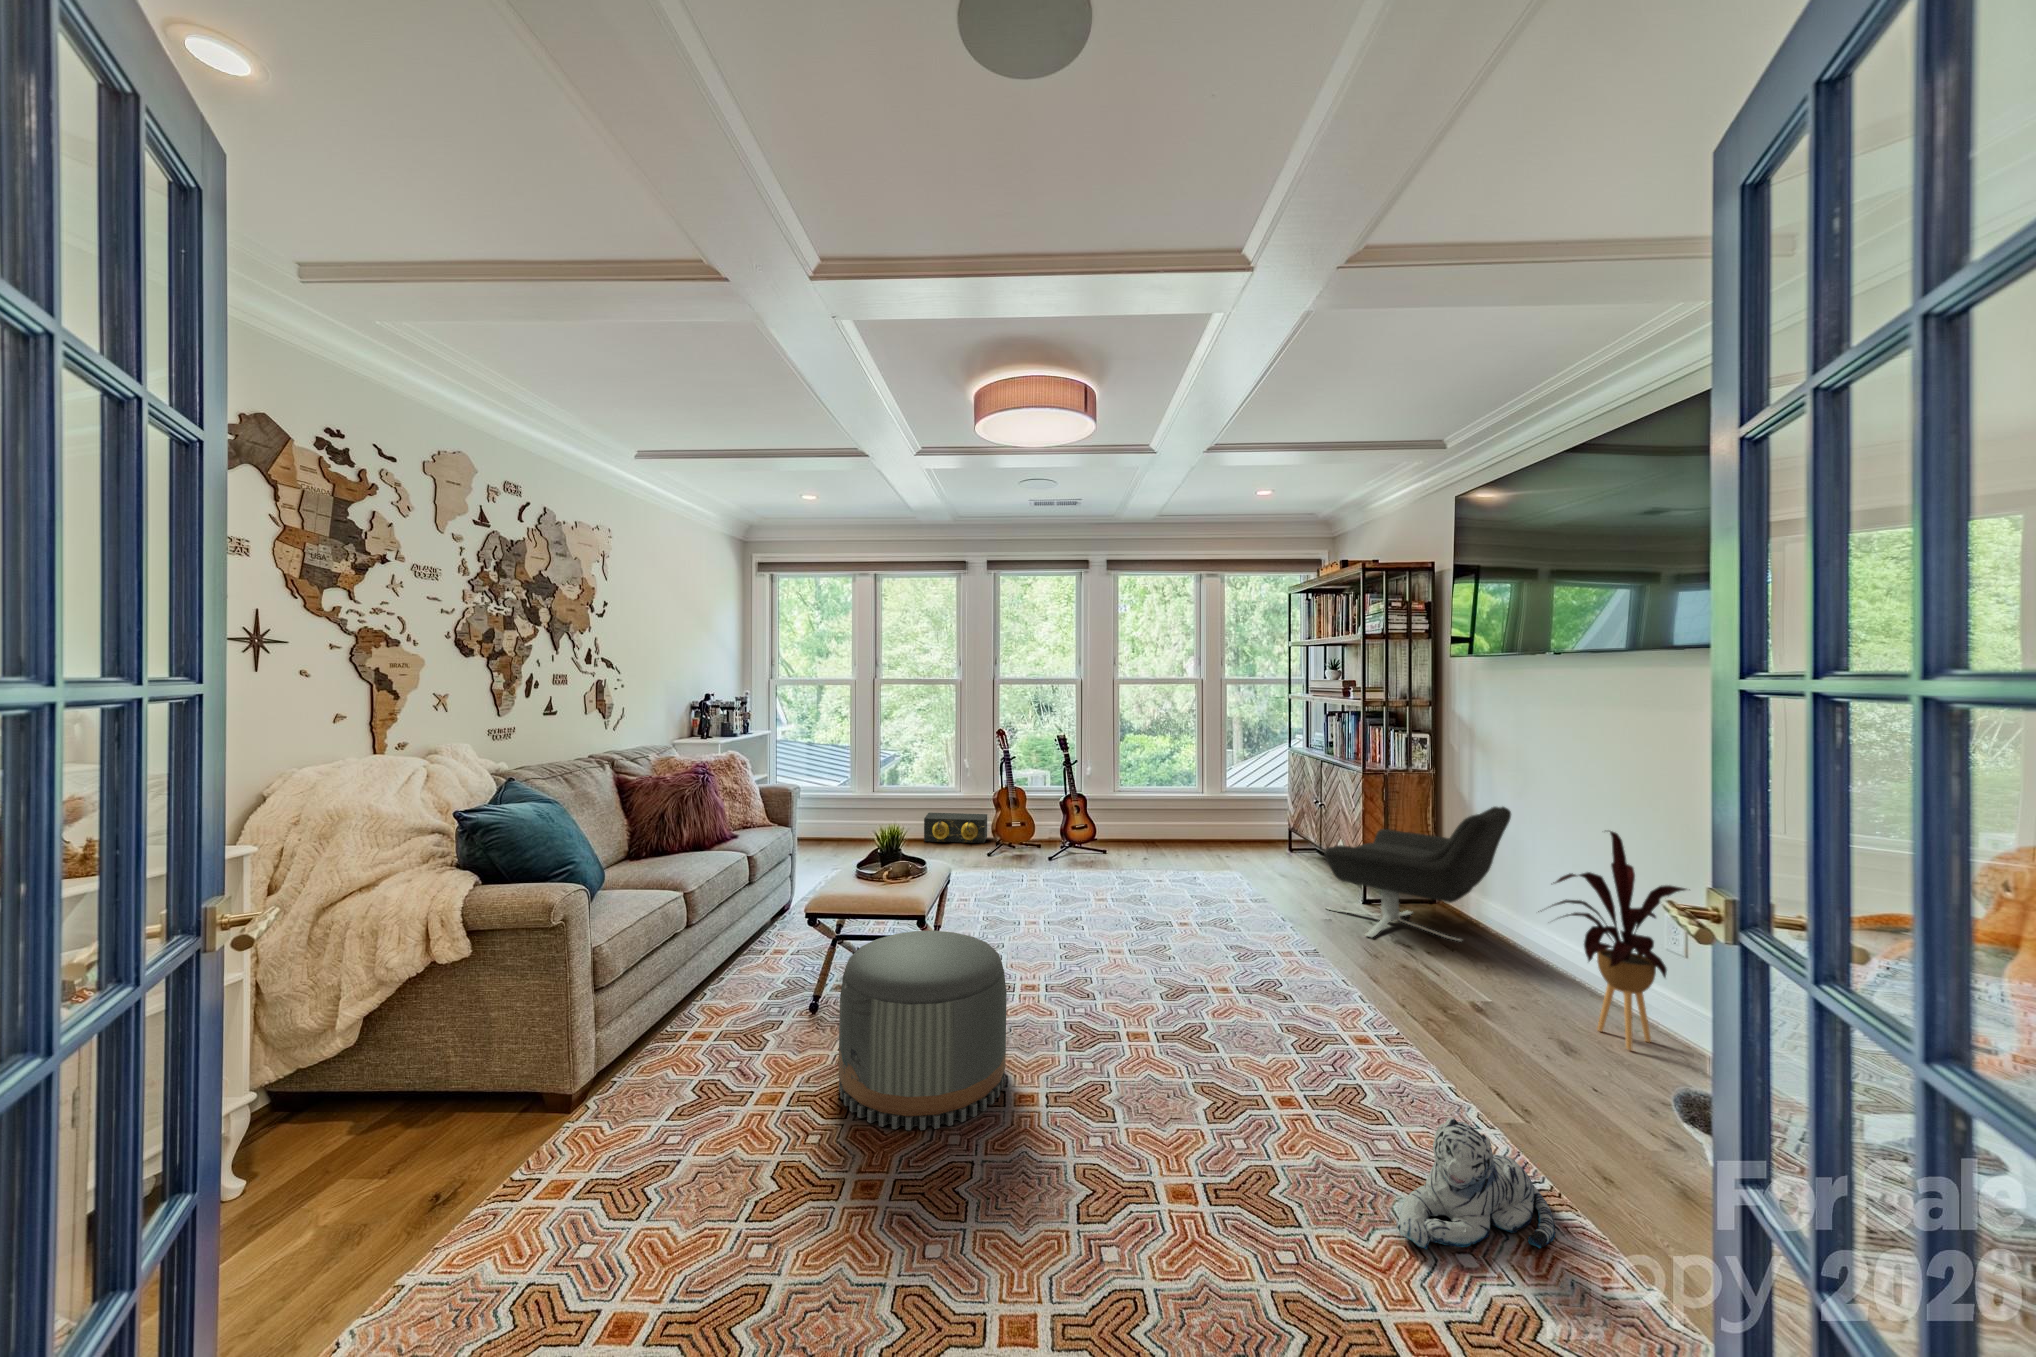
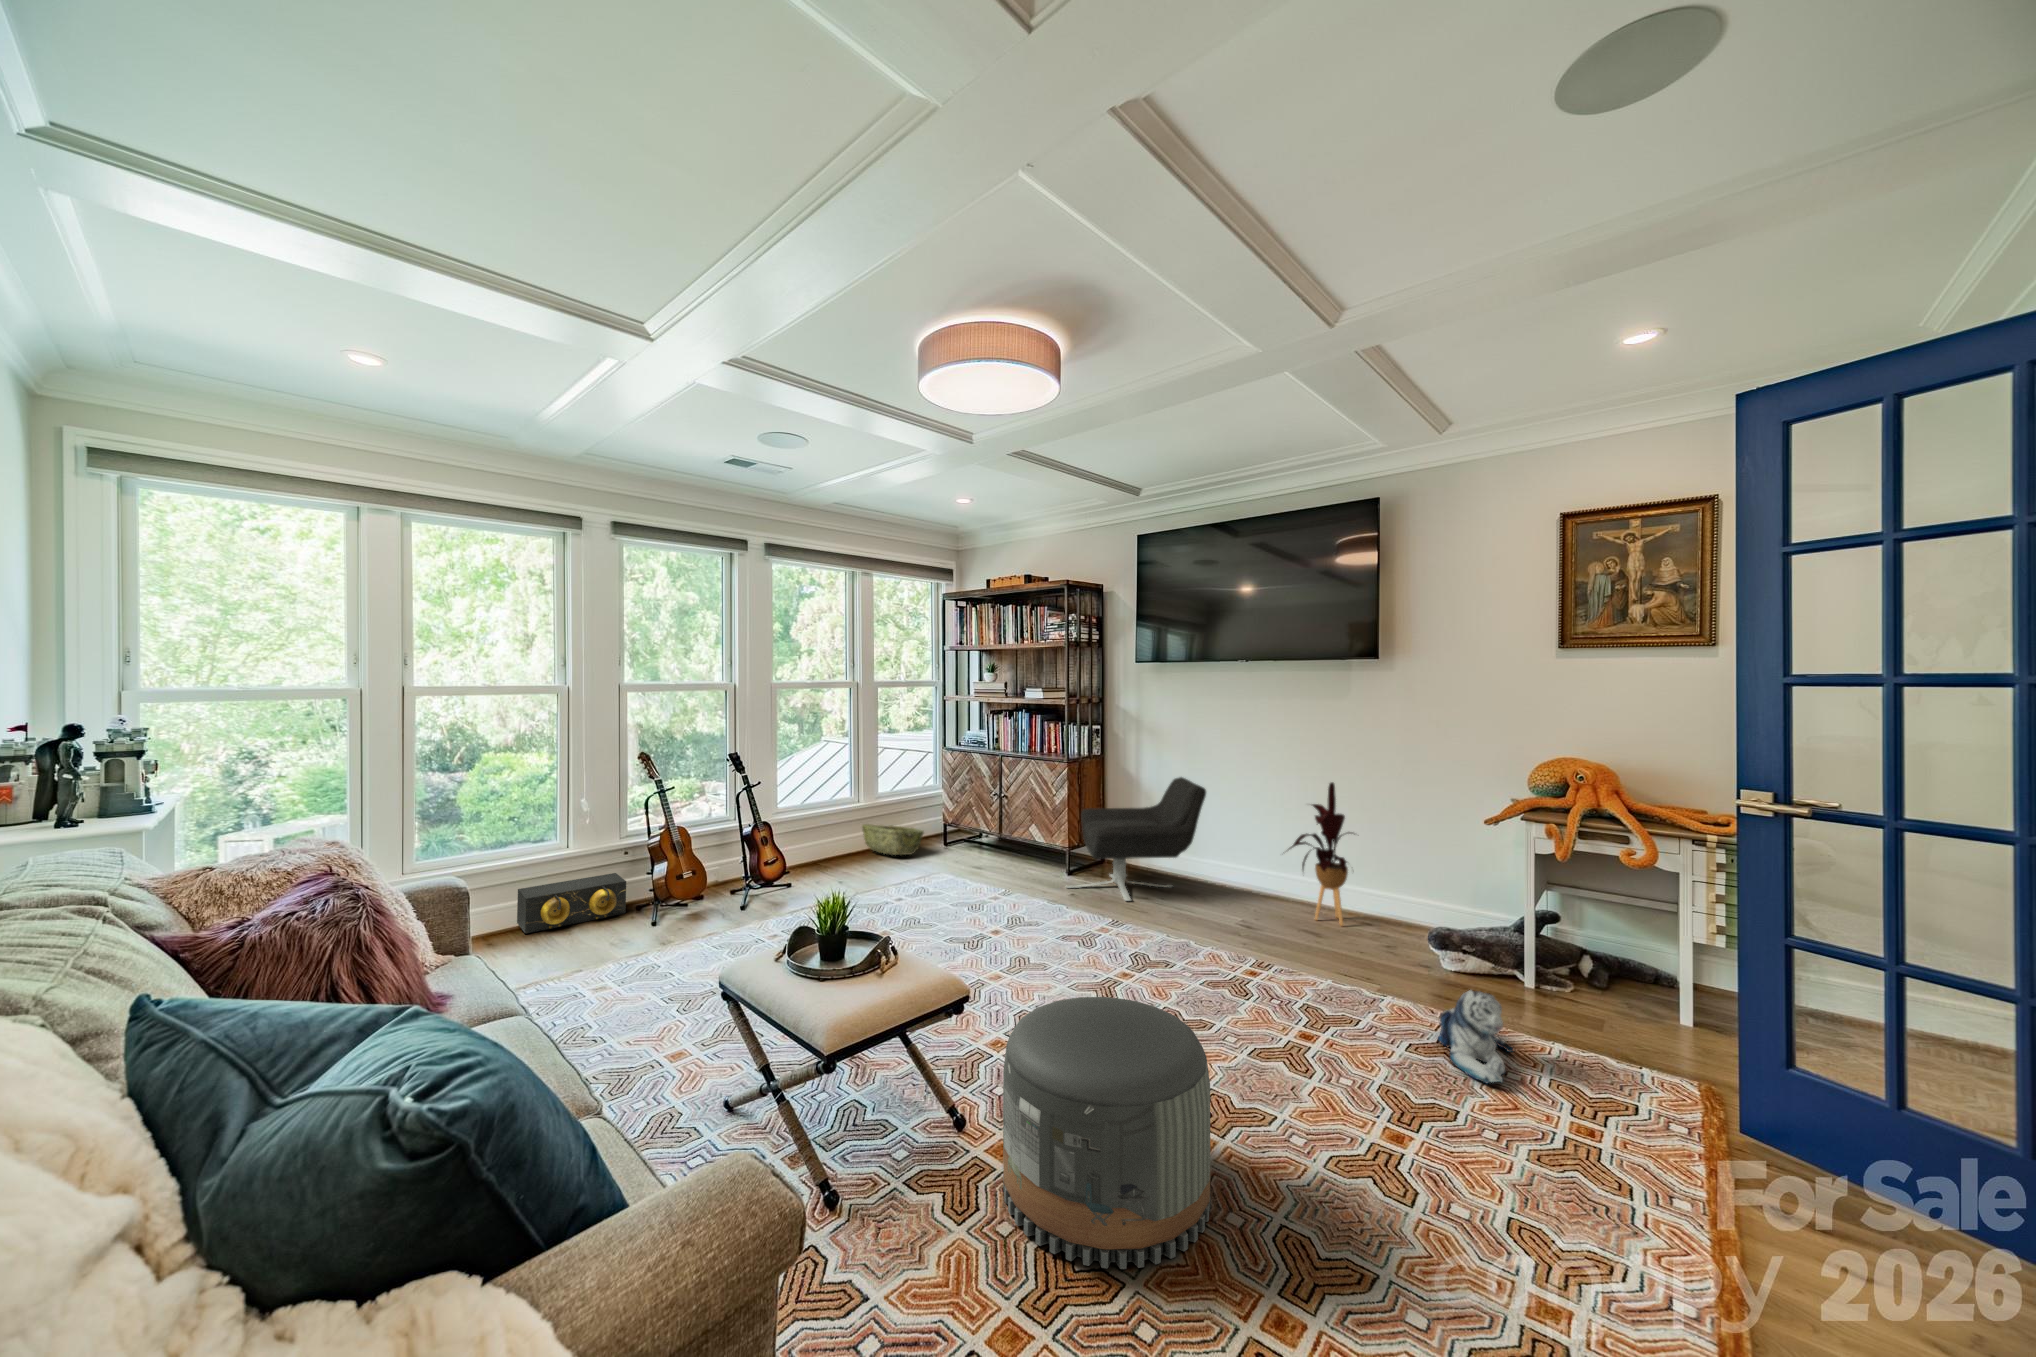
woven basket: none [1198,813,1248,849] -> present [862,824,924,855]

